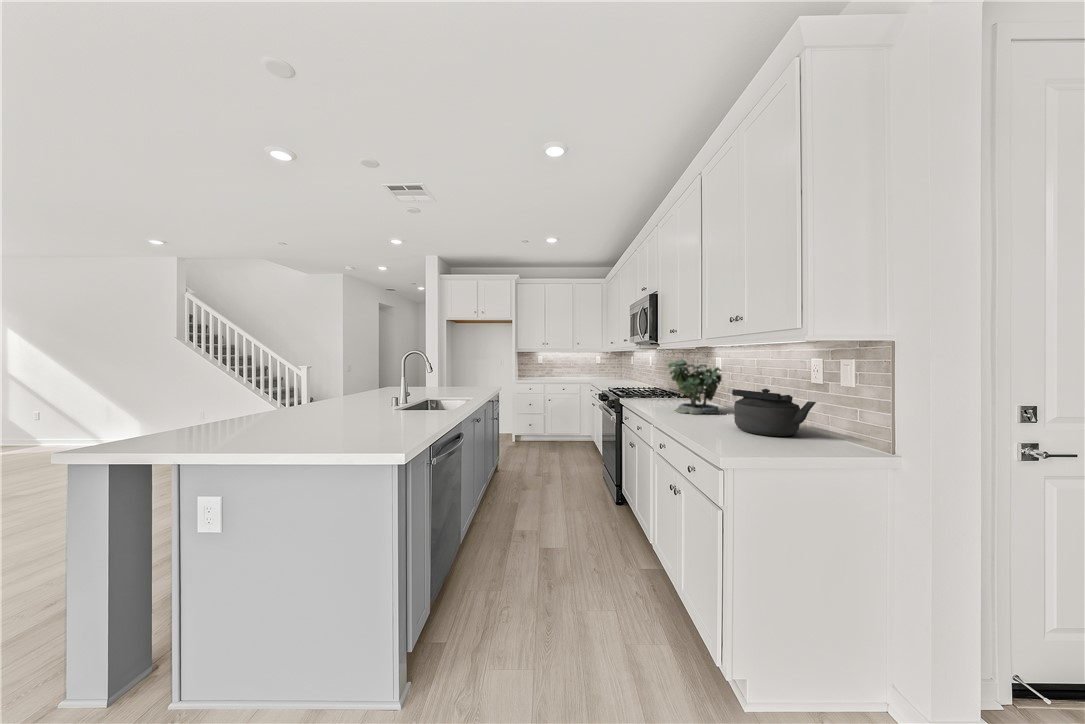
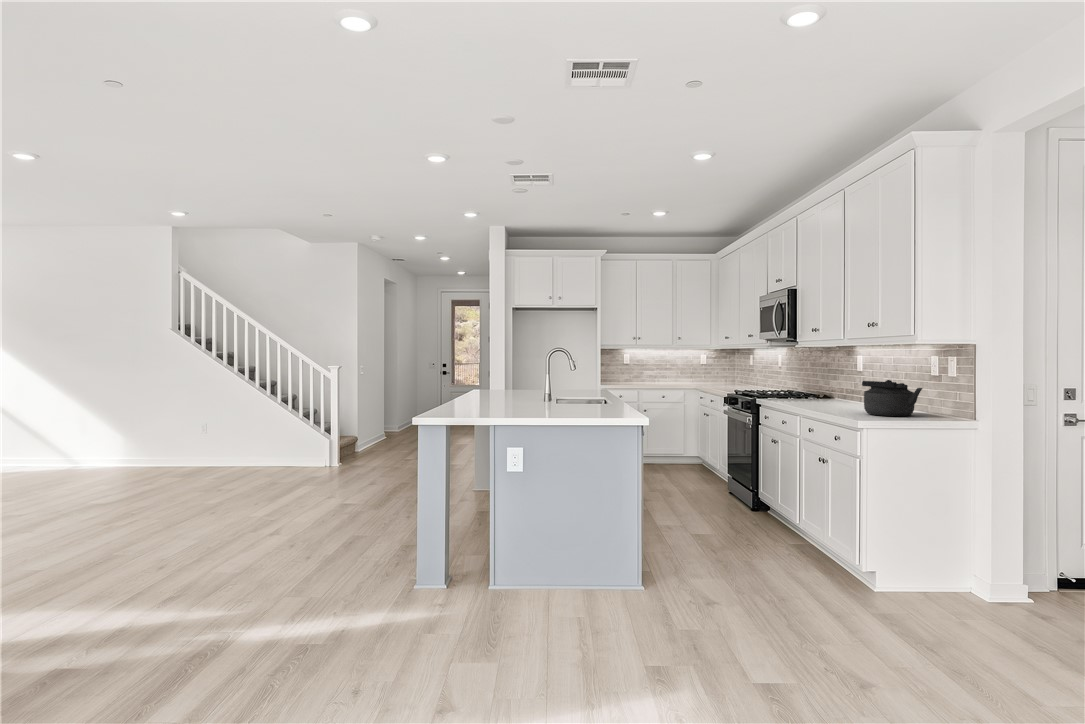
potted plant: present [668,360,724,414] -> none [807,354,864,408]

